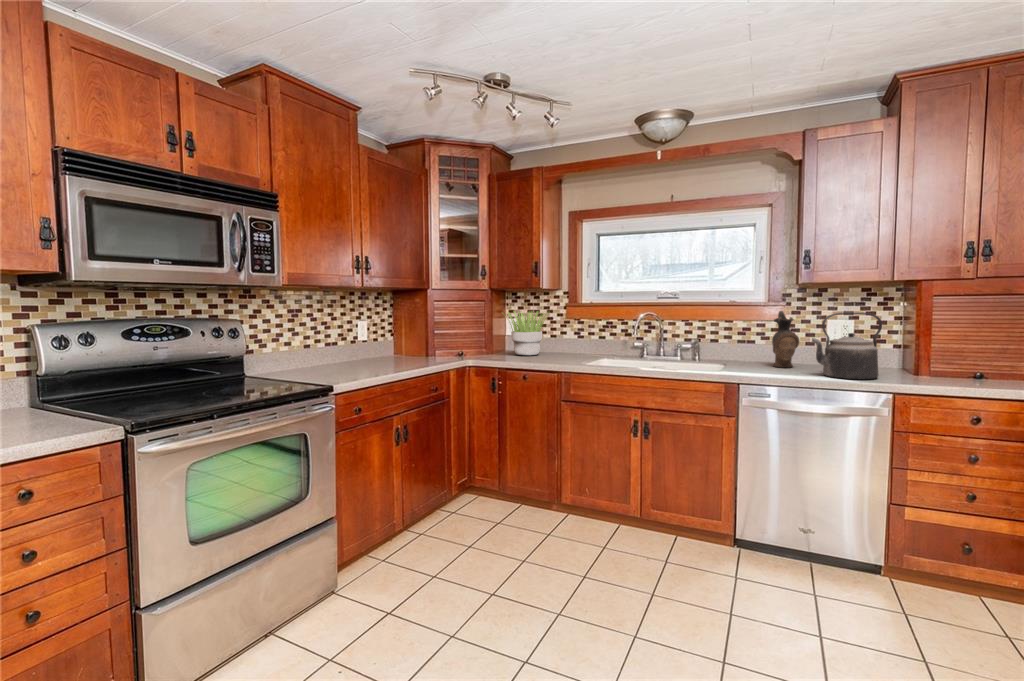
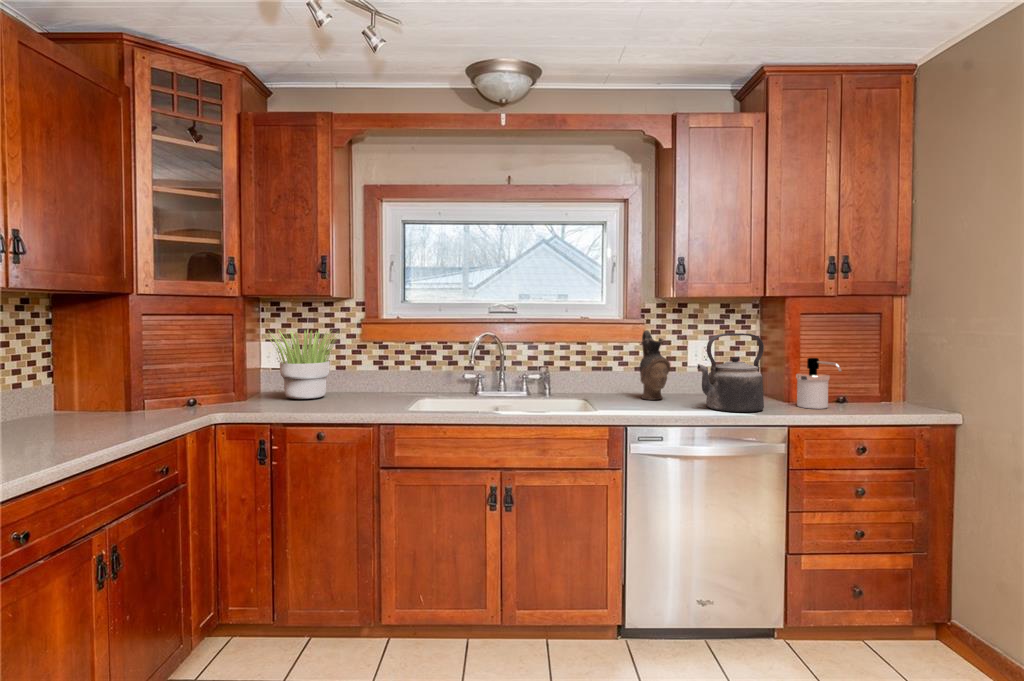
soap dispenser: none [921,335,964,381] -> present [796,358,842,409]

